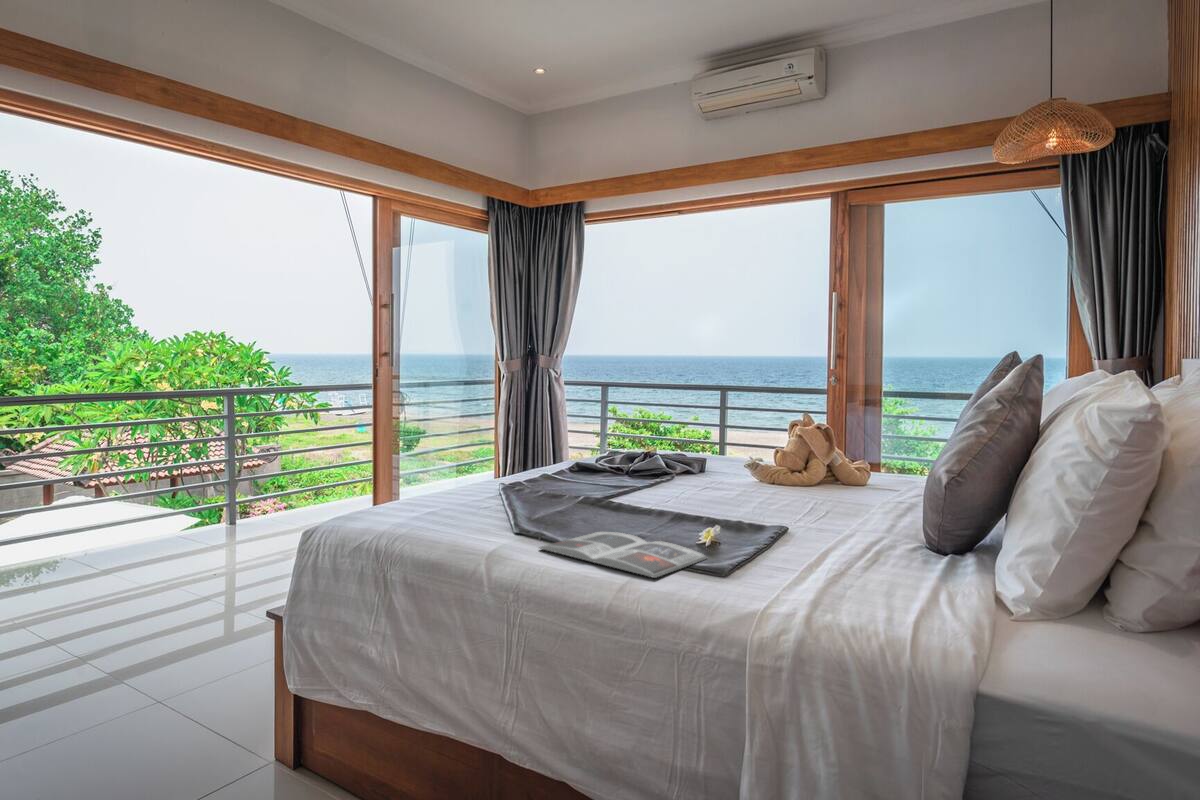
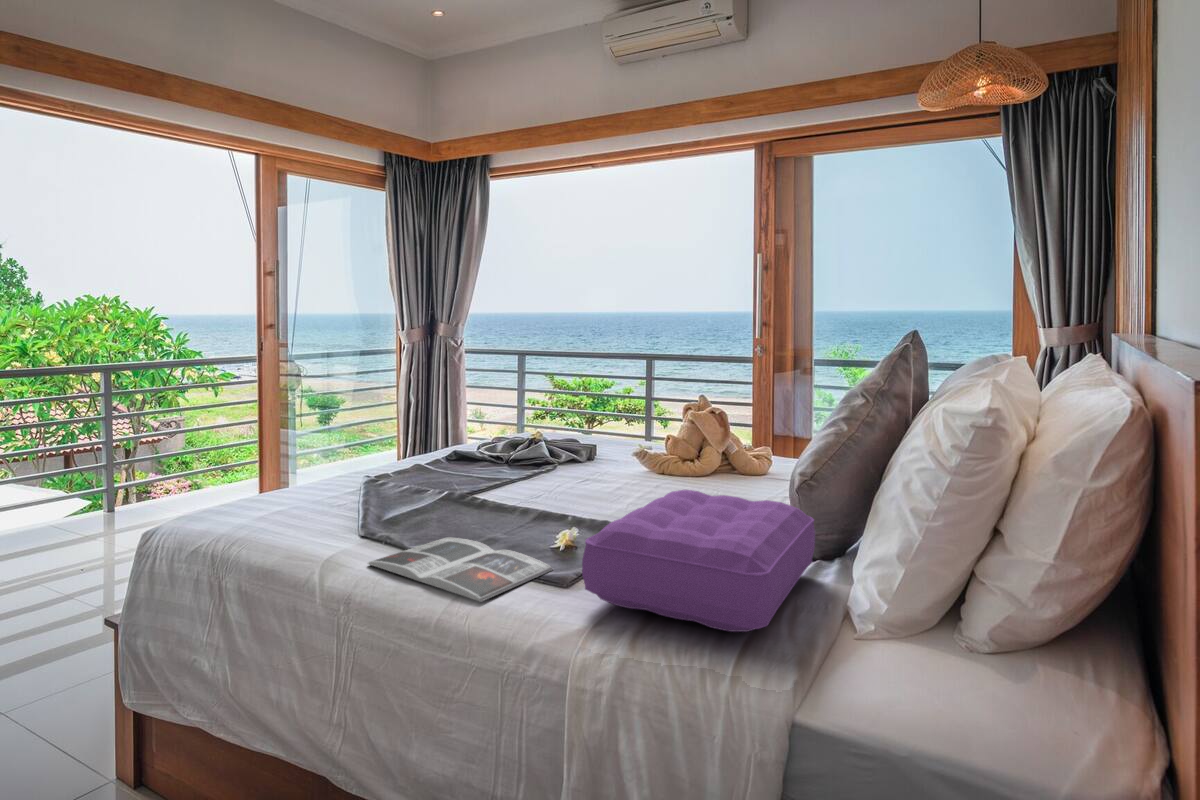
pillow: none [750,490,957,606] -> present [582,490,815,632]

